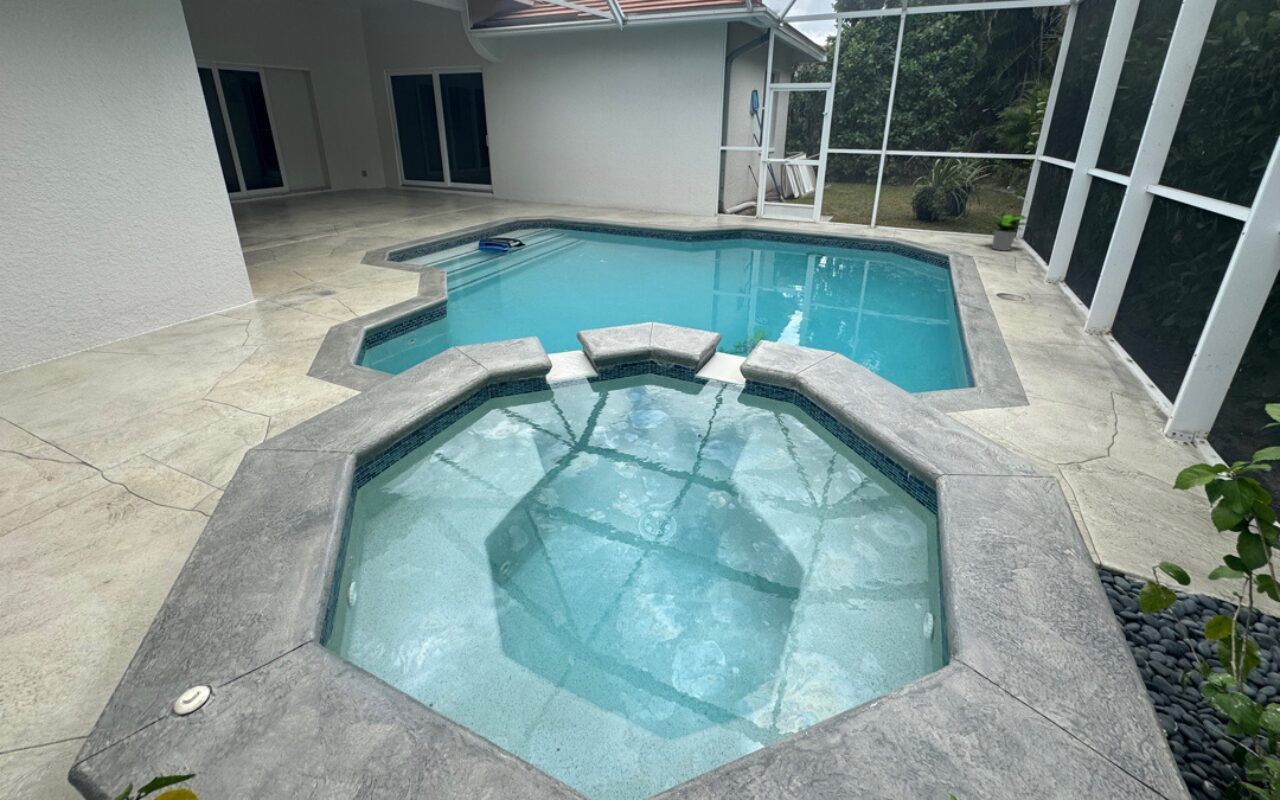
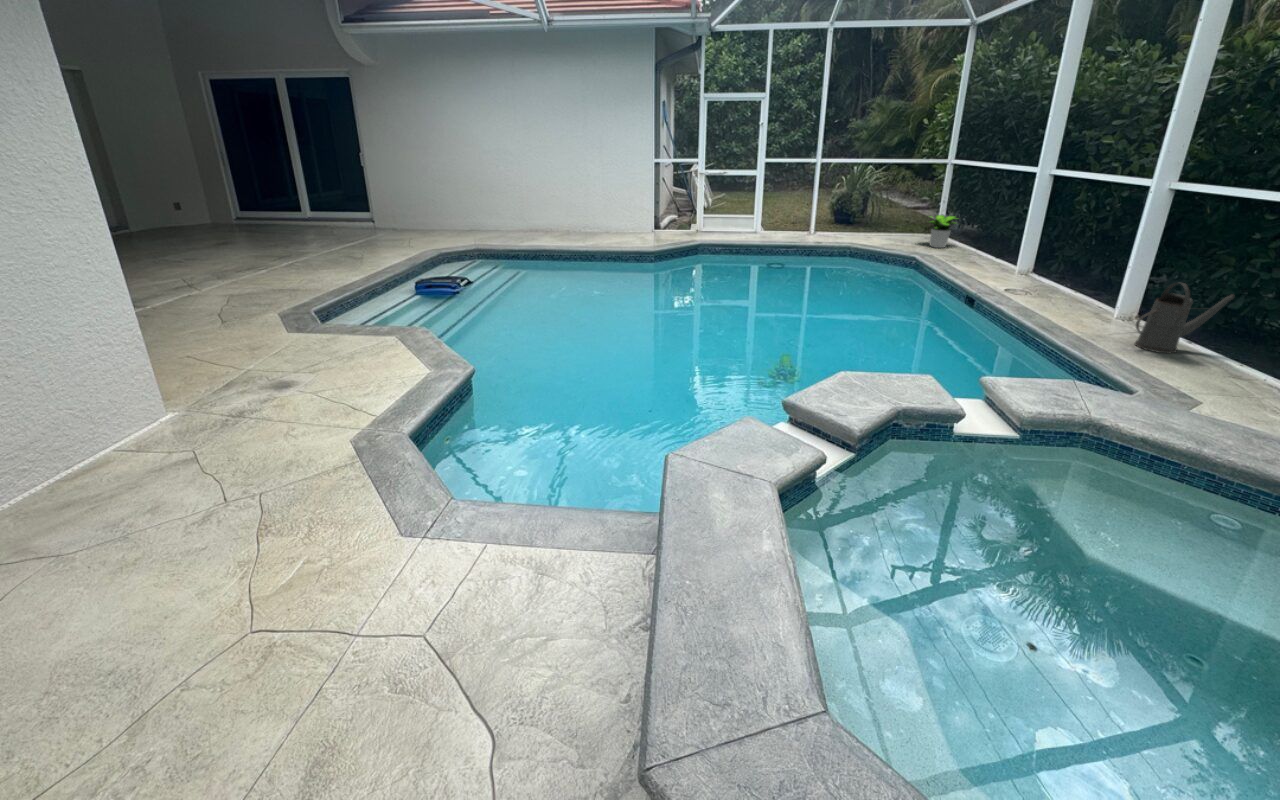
watering can: none [1028,287,1145,363] -> present [1135,283,1235,353]

